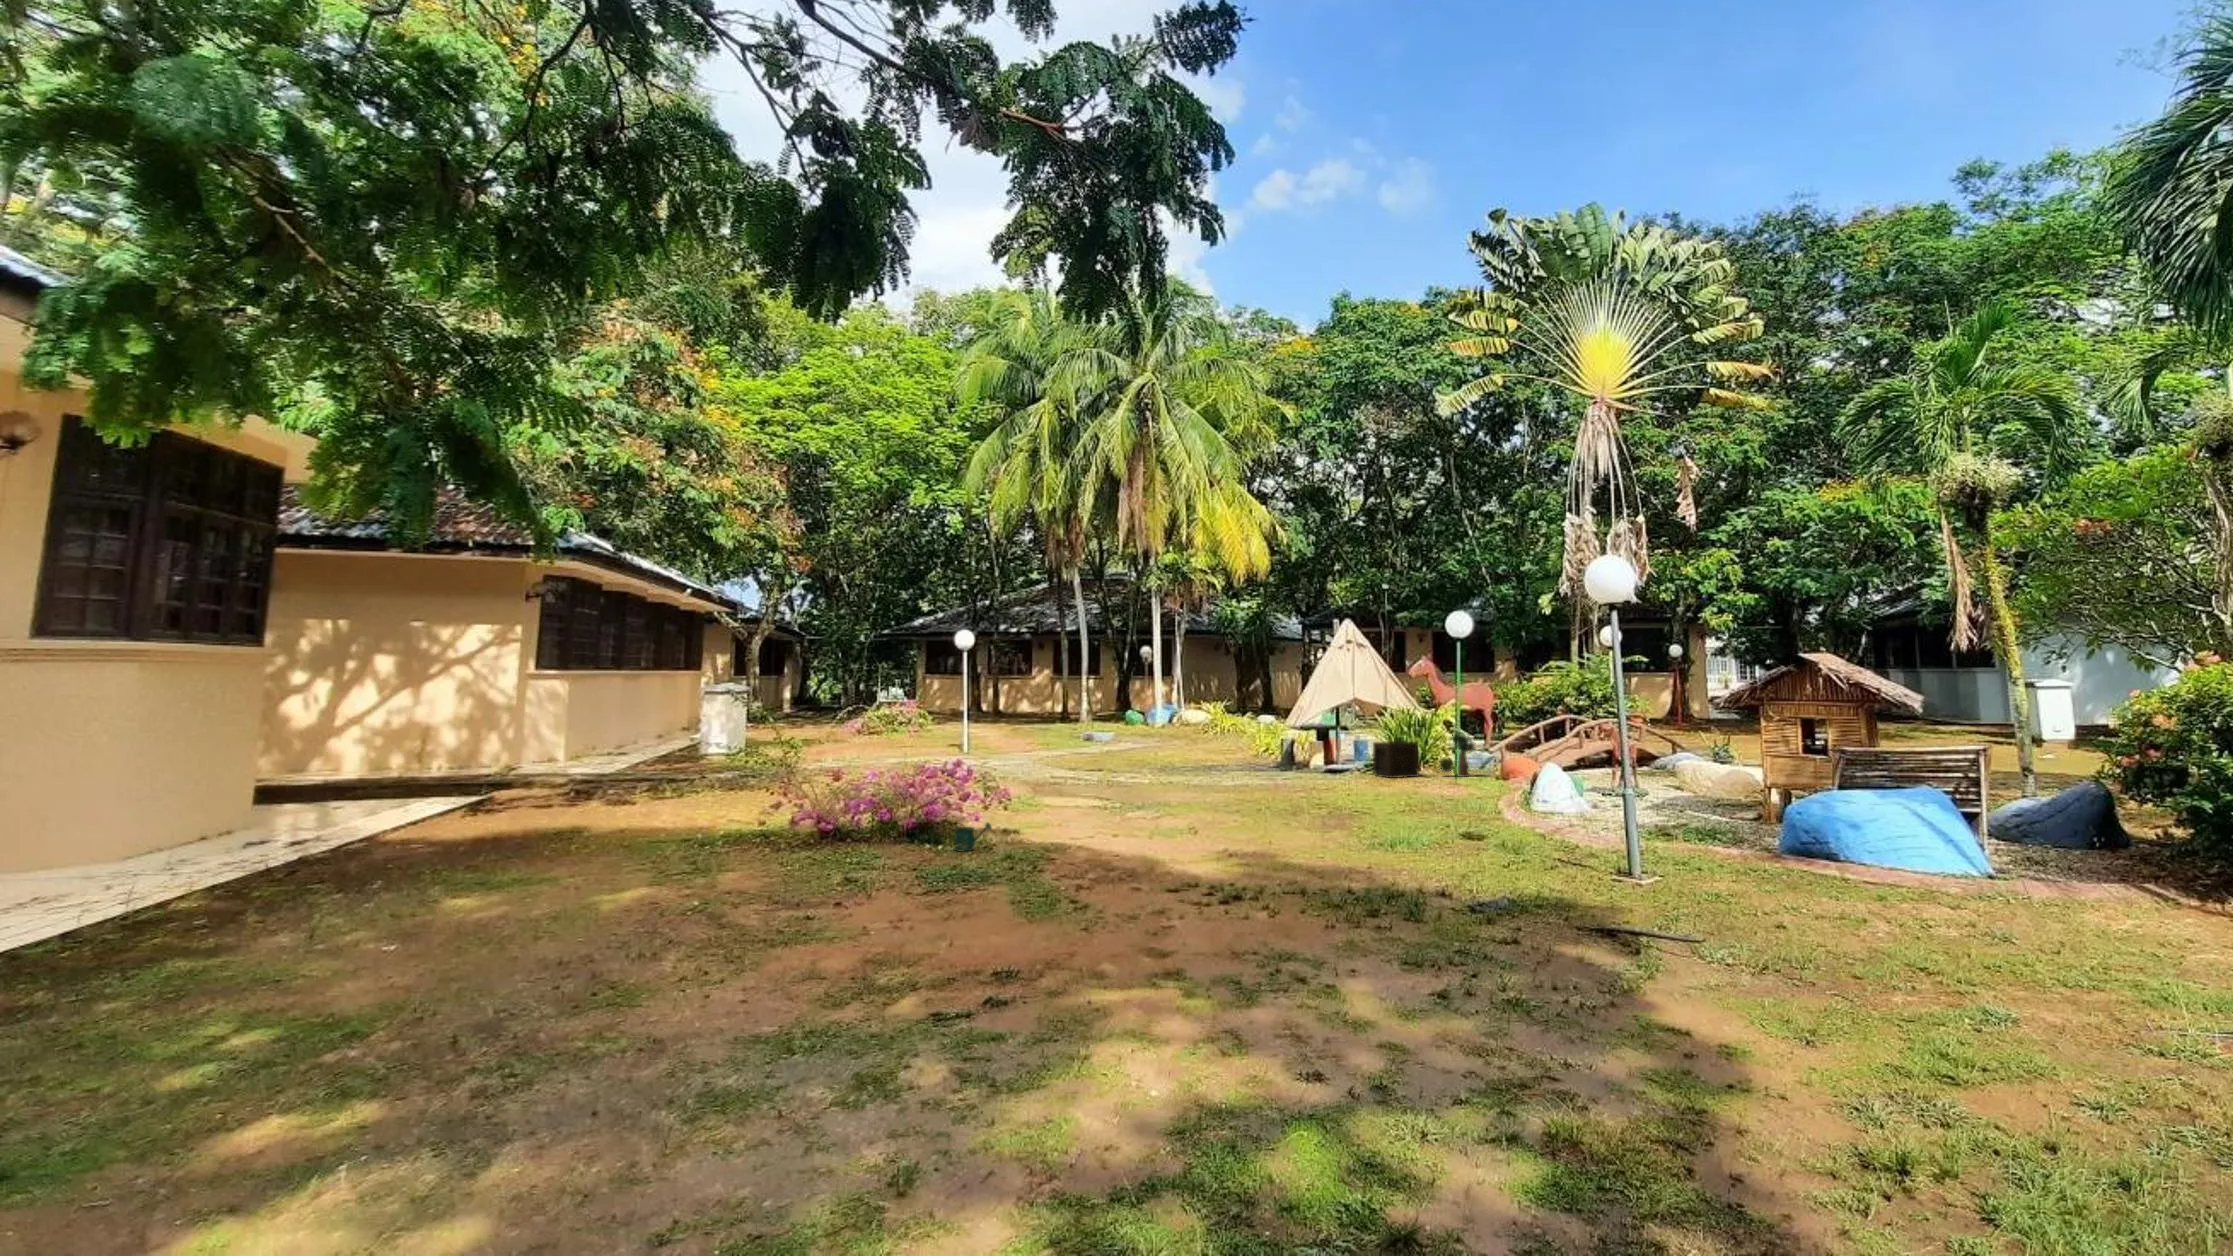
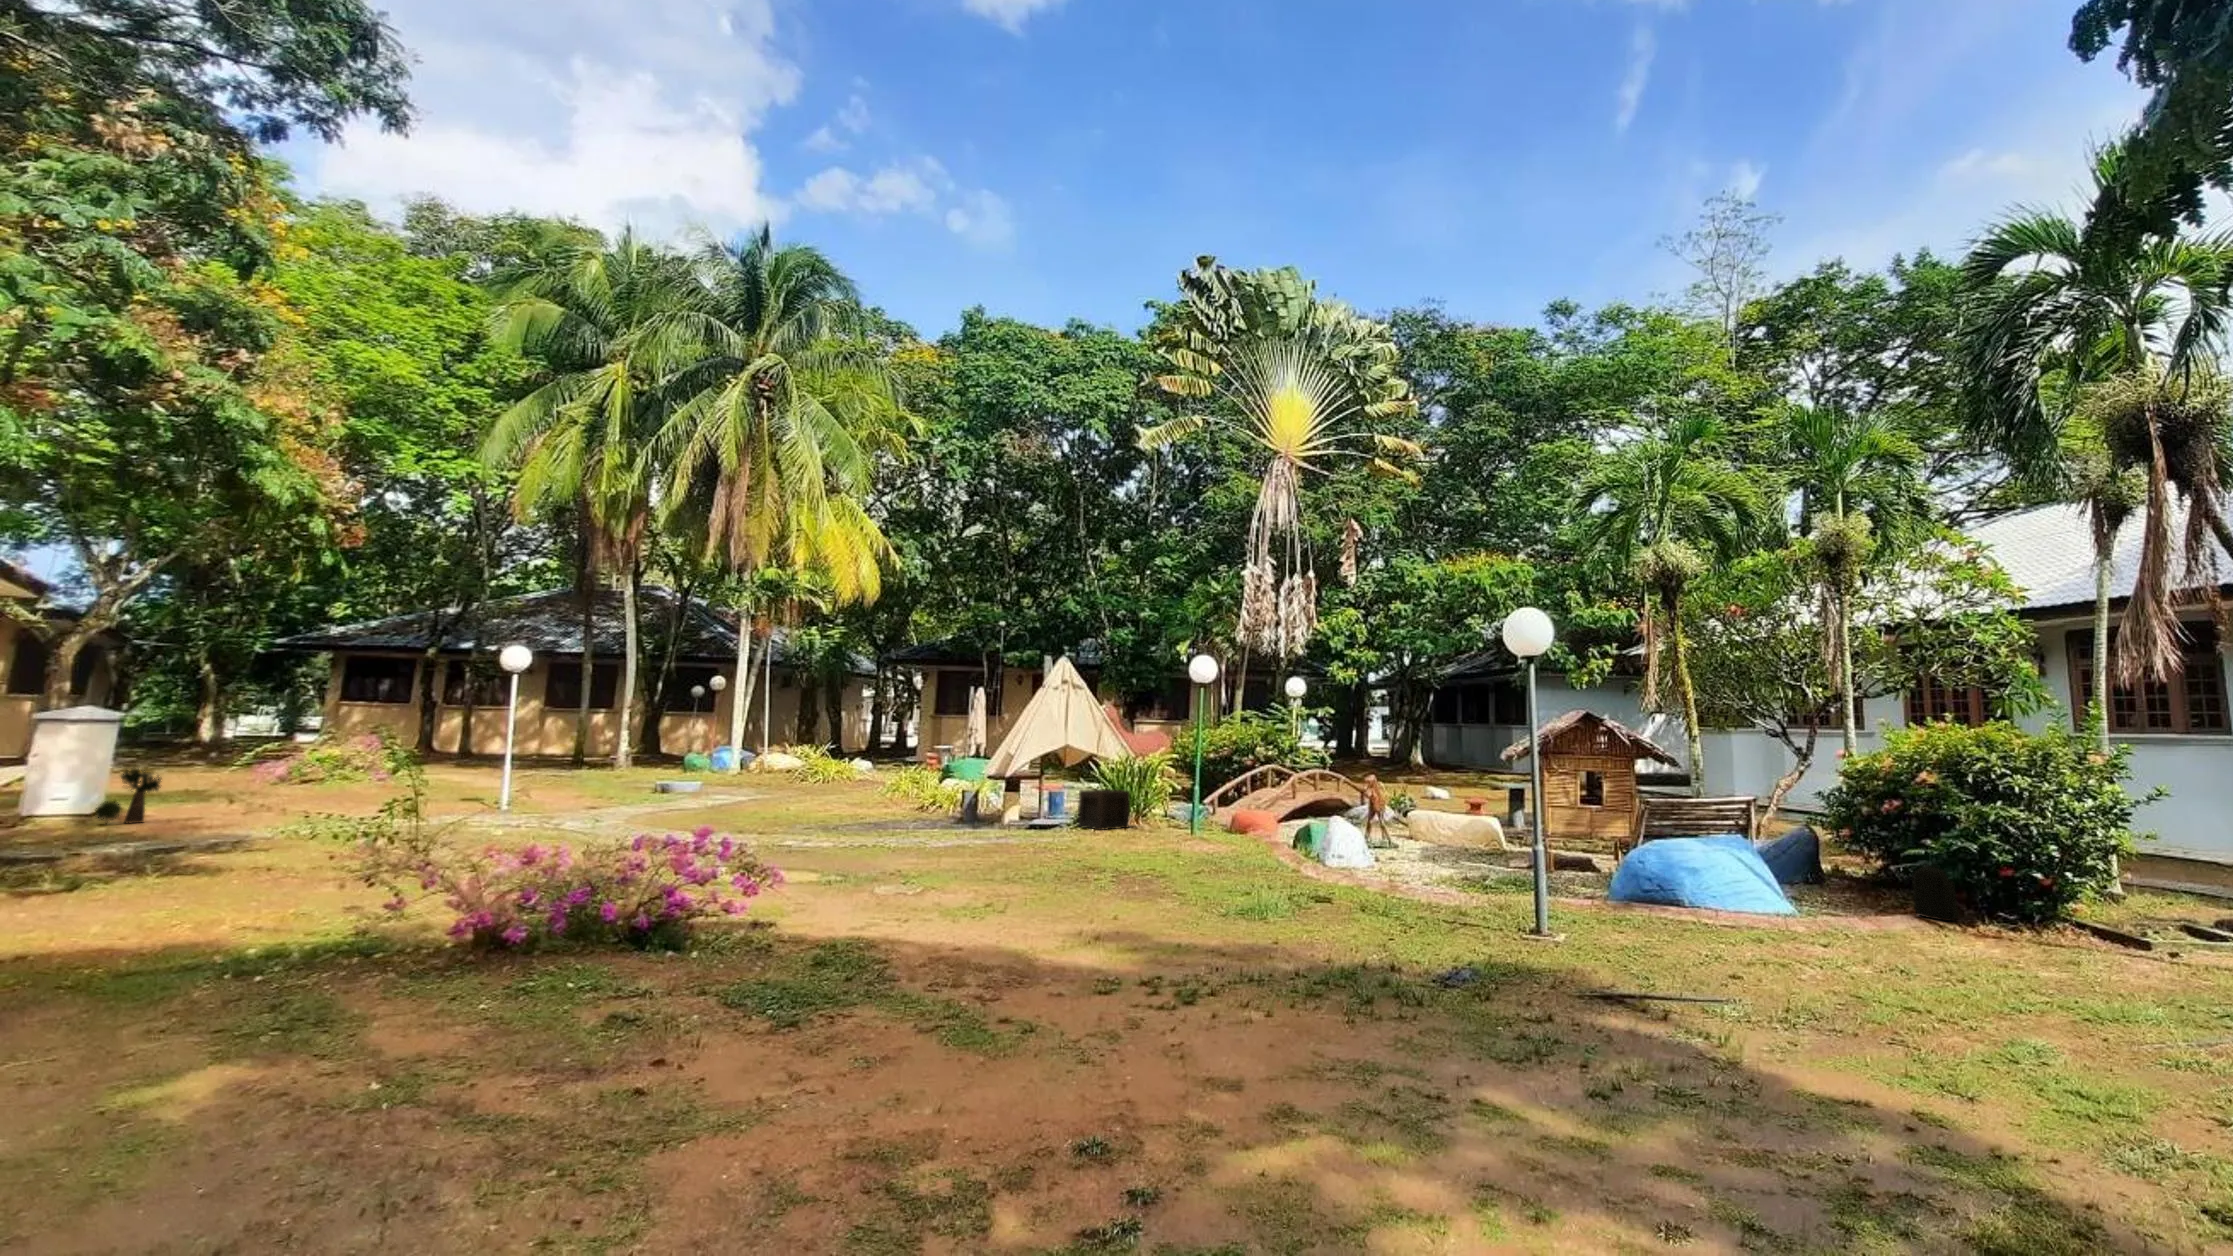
potted plant: present [1439,732,1475,777] -> present [95,768,162,823]
backpack: none [2146,818,2213,885] -> present [1912,865,1959,921]
watering can: present [954,822,992,851] -> none [693,907,760,951]

